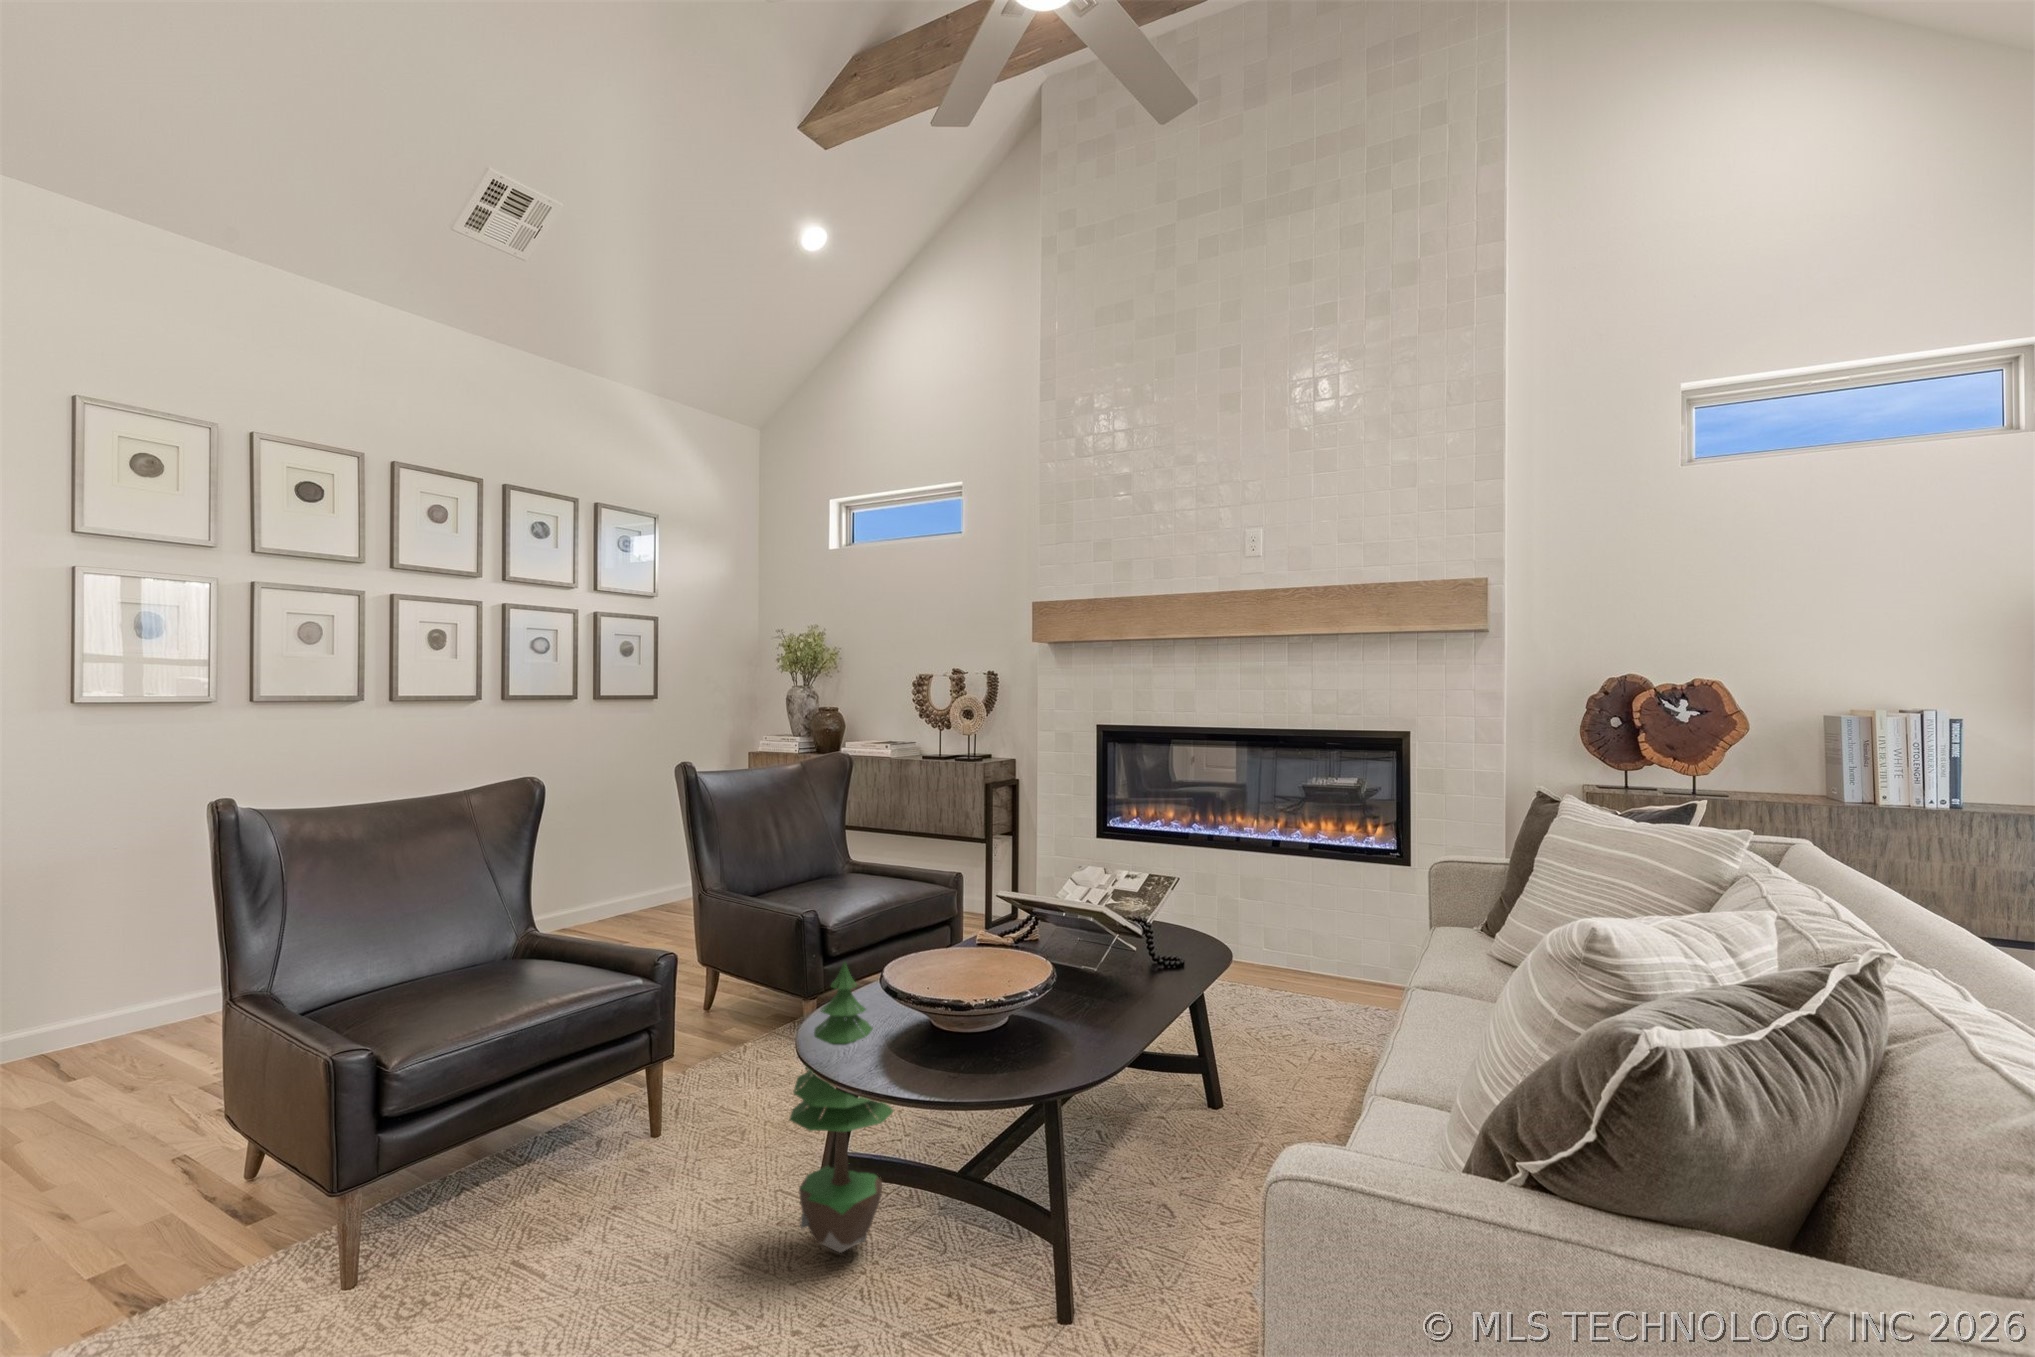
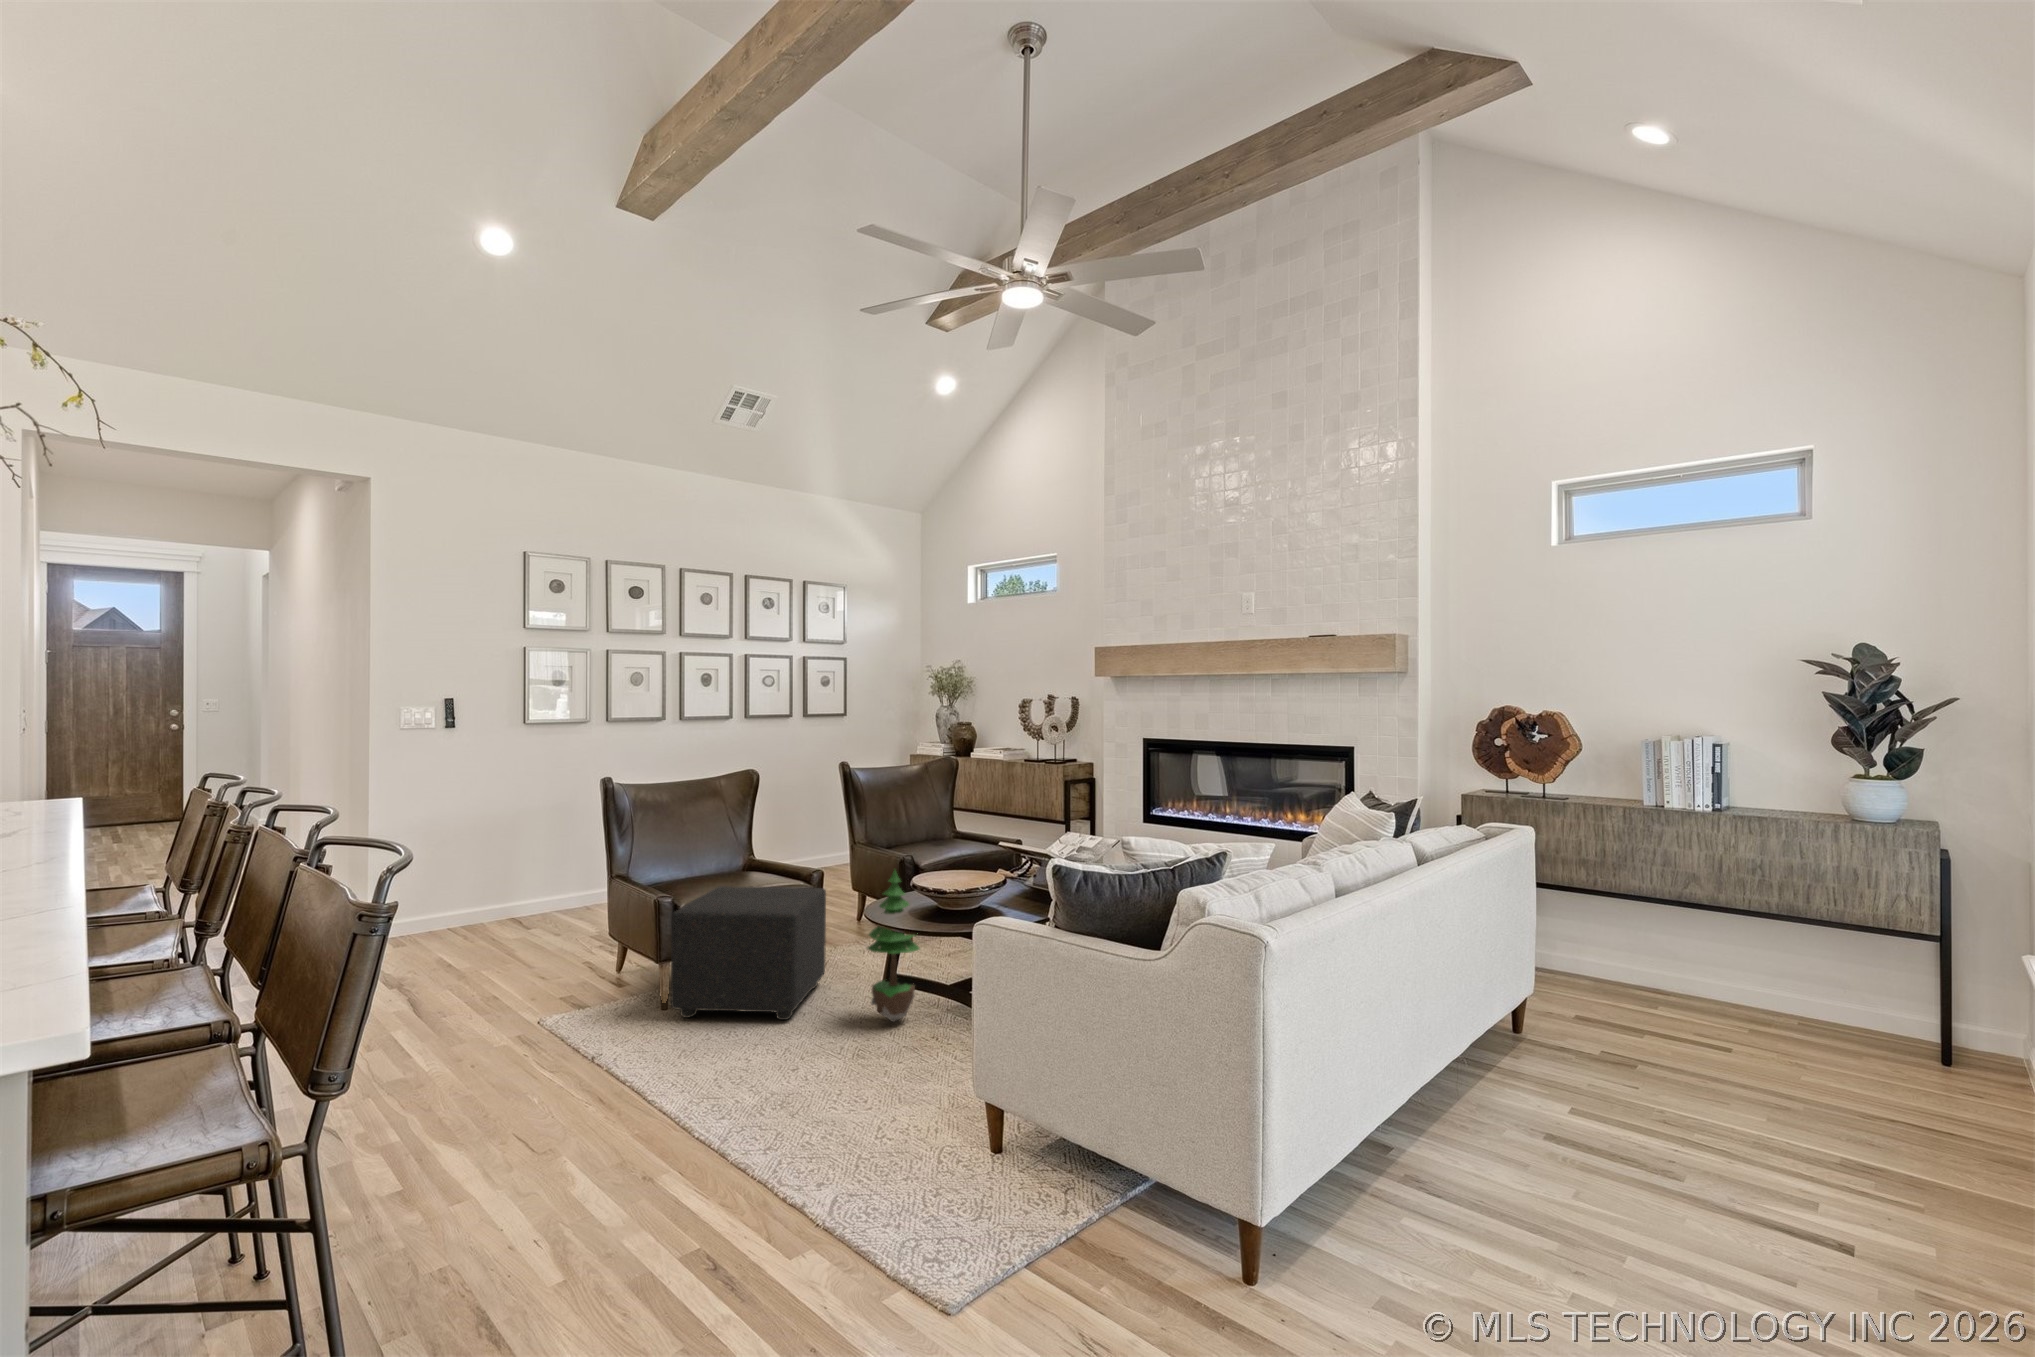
ottoman: none [365,989,684,1296] -> present [671,886,826,1020]

